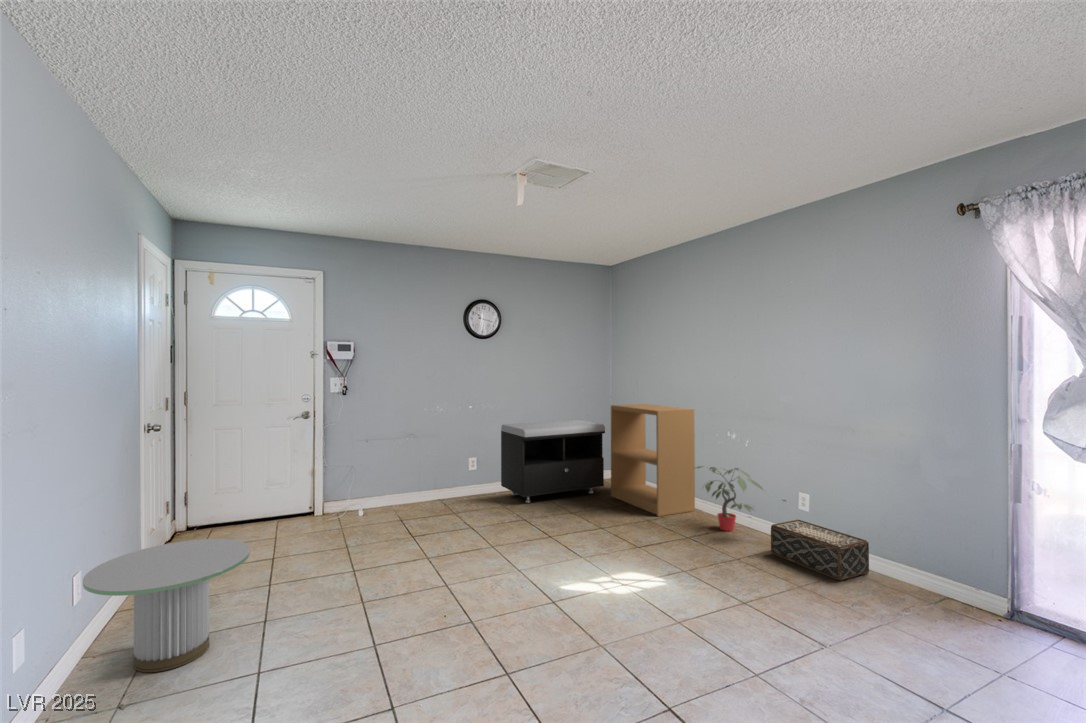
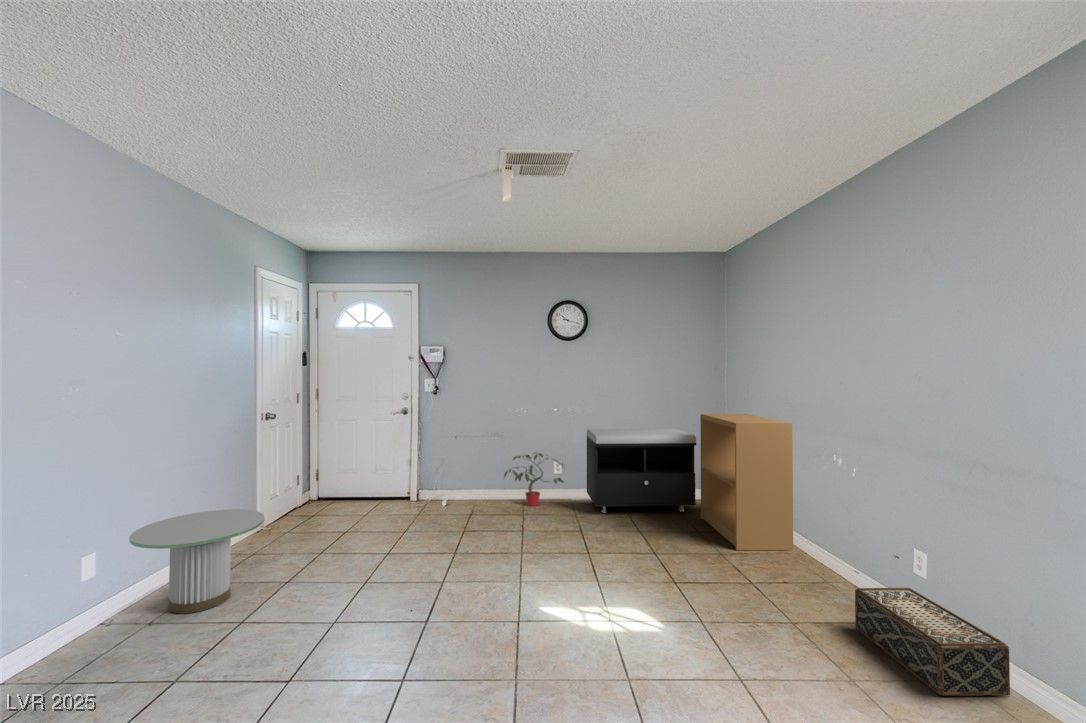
potted plant: present [696,466,763,531] -> present [504,453,563,506]

